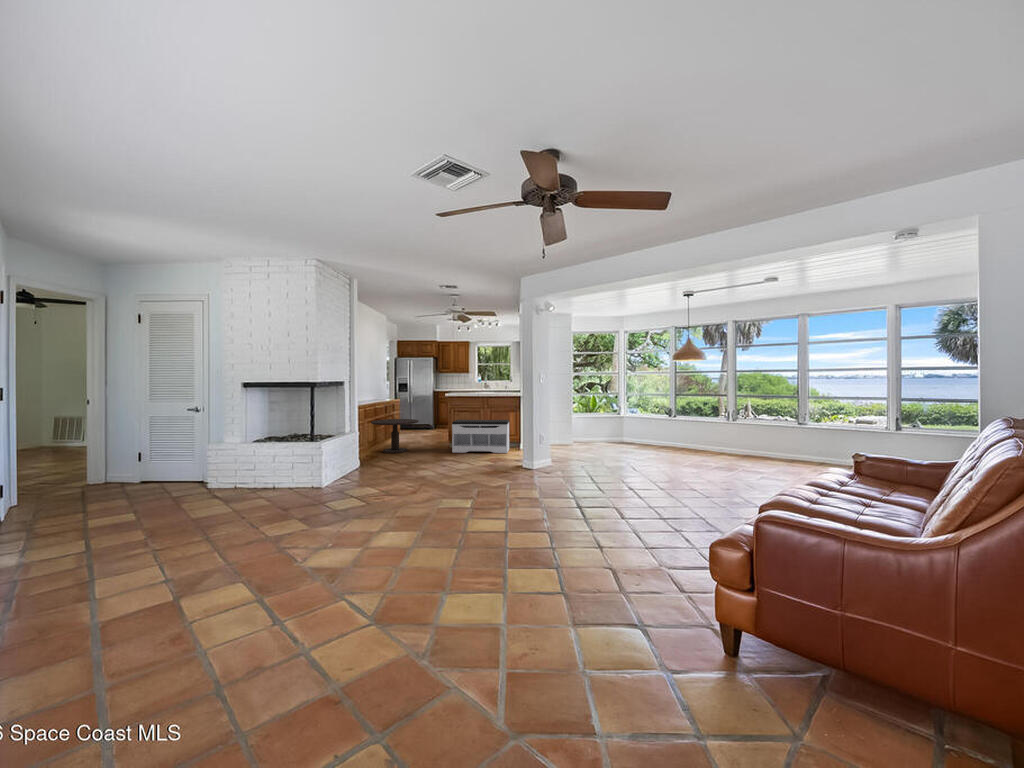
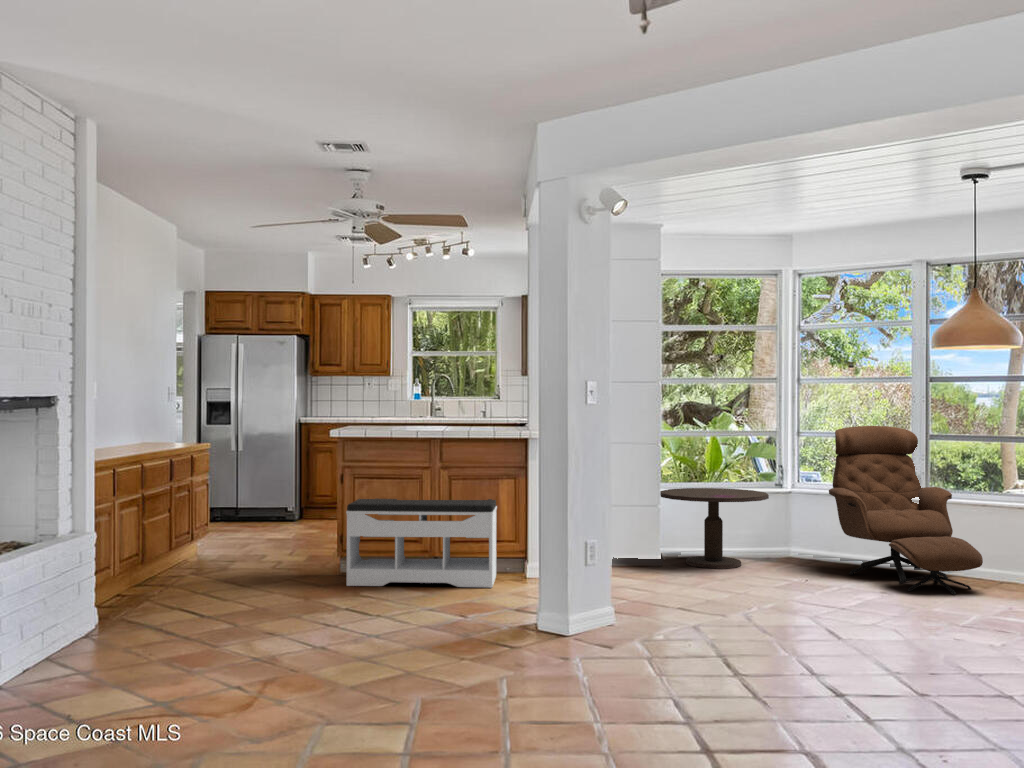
lounge chair: none [638,391,695,455] -> present [829,426,983,594]
side table: present [371,419,419,453] -> present [660,488,769,569]

